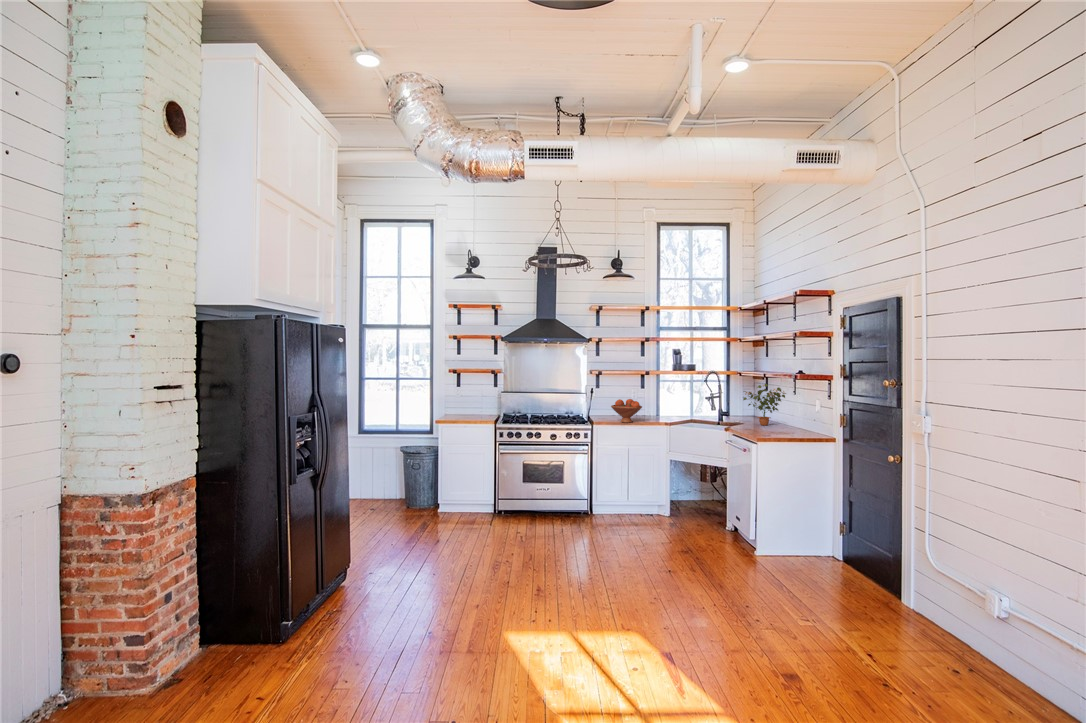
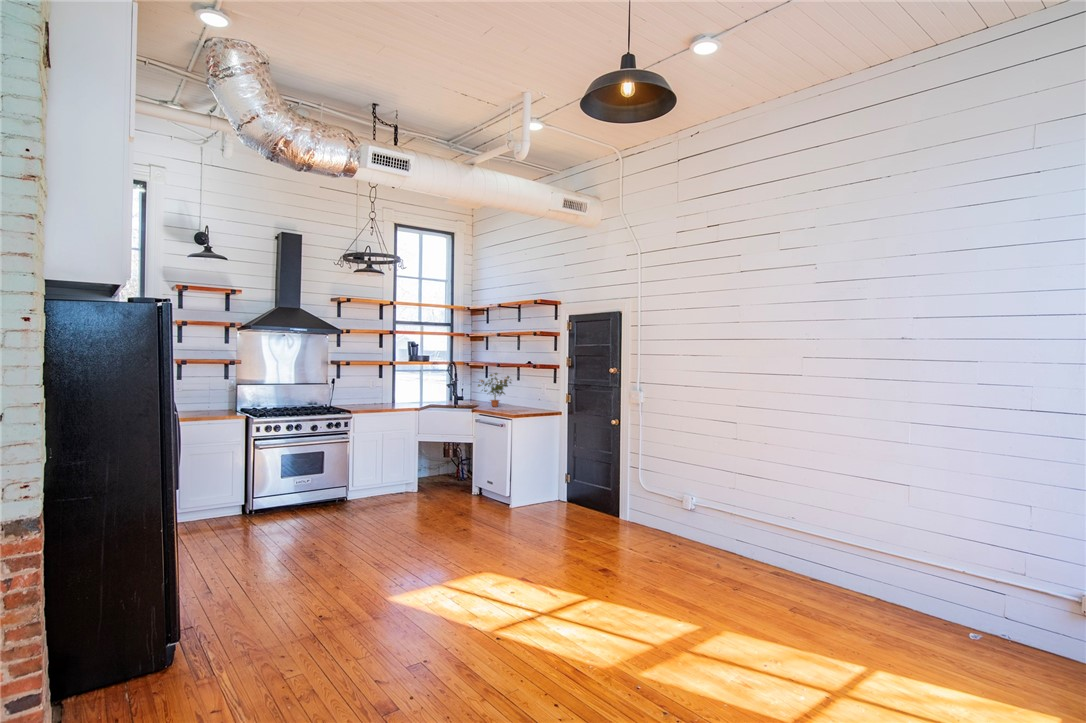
fruit bowl: present [611,399,642,423] -> none [368,388,399,410]

